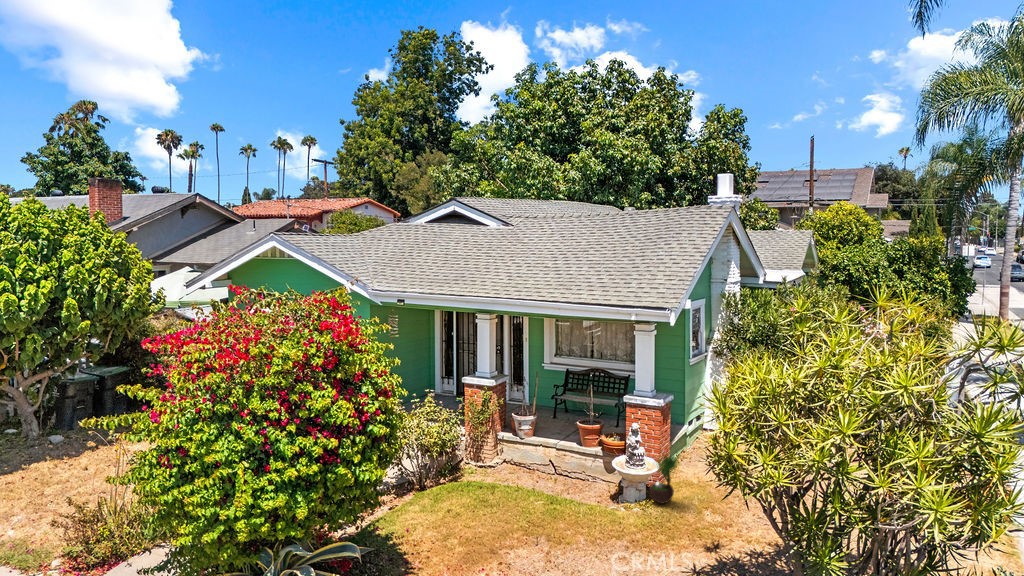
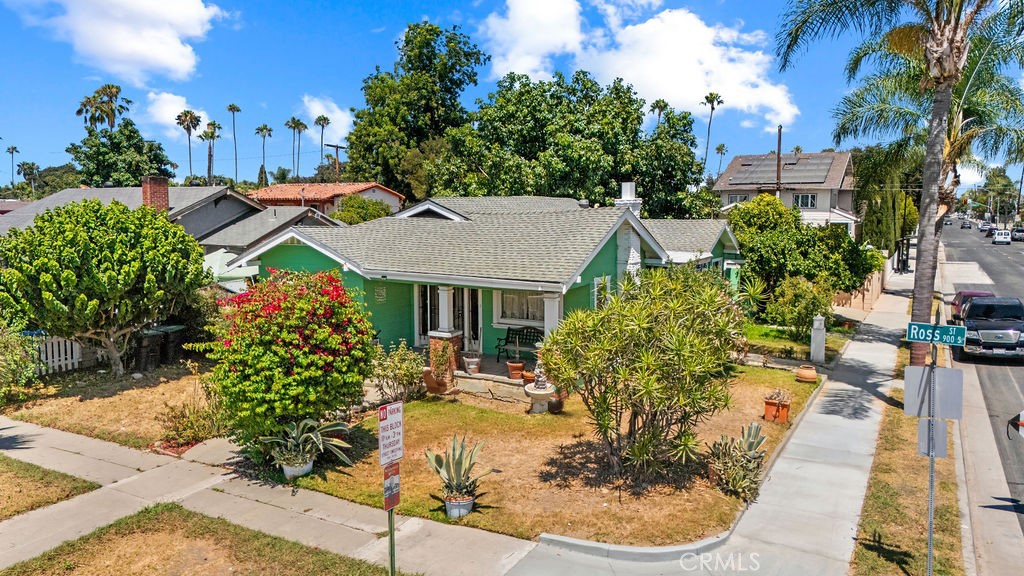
lounge chair: none [459,434,516,485] -> present [423,370,461,402]

